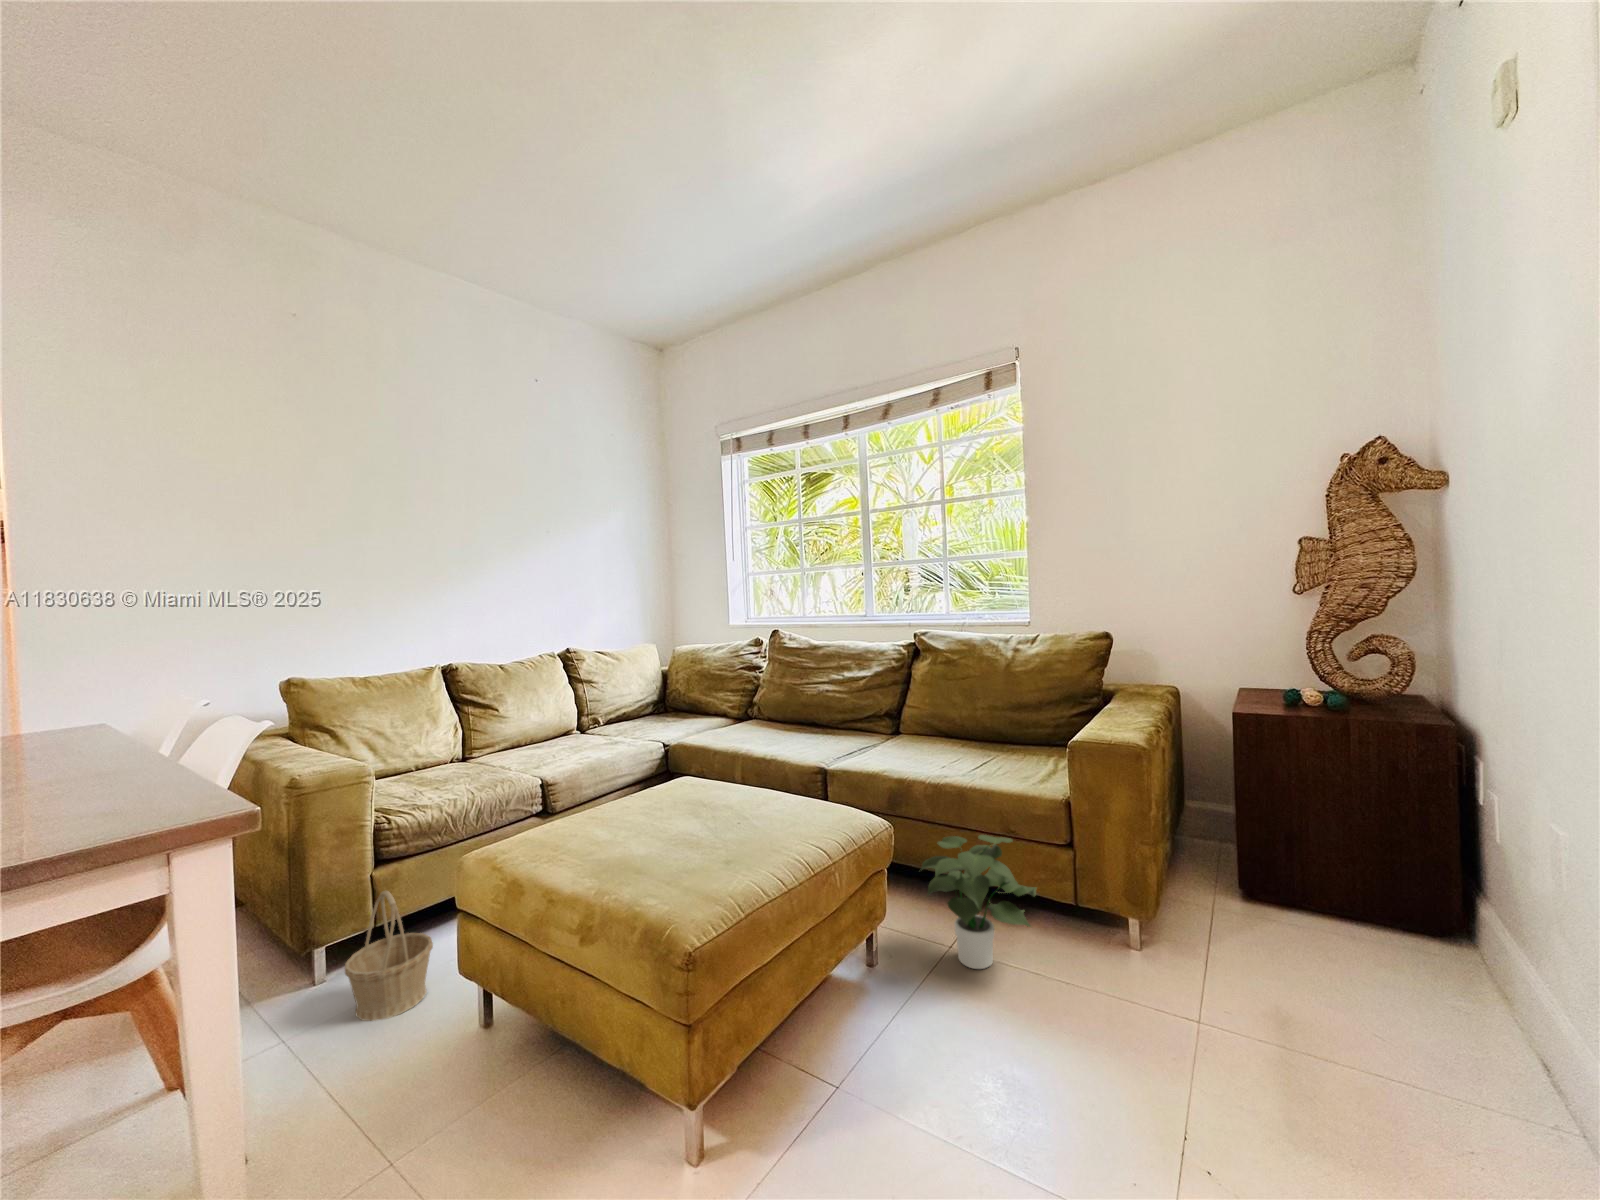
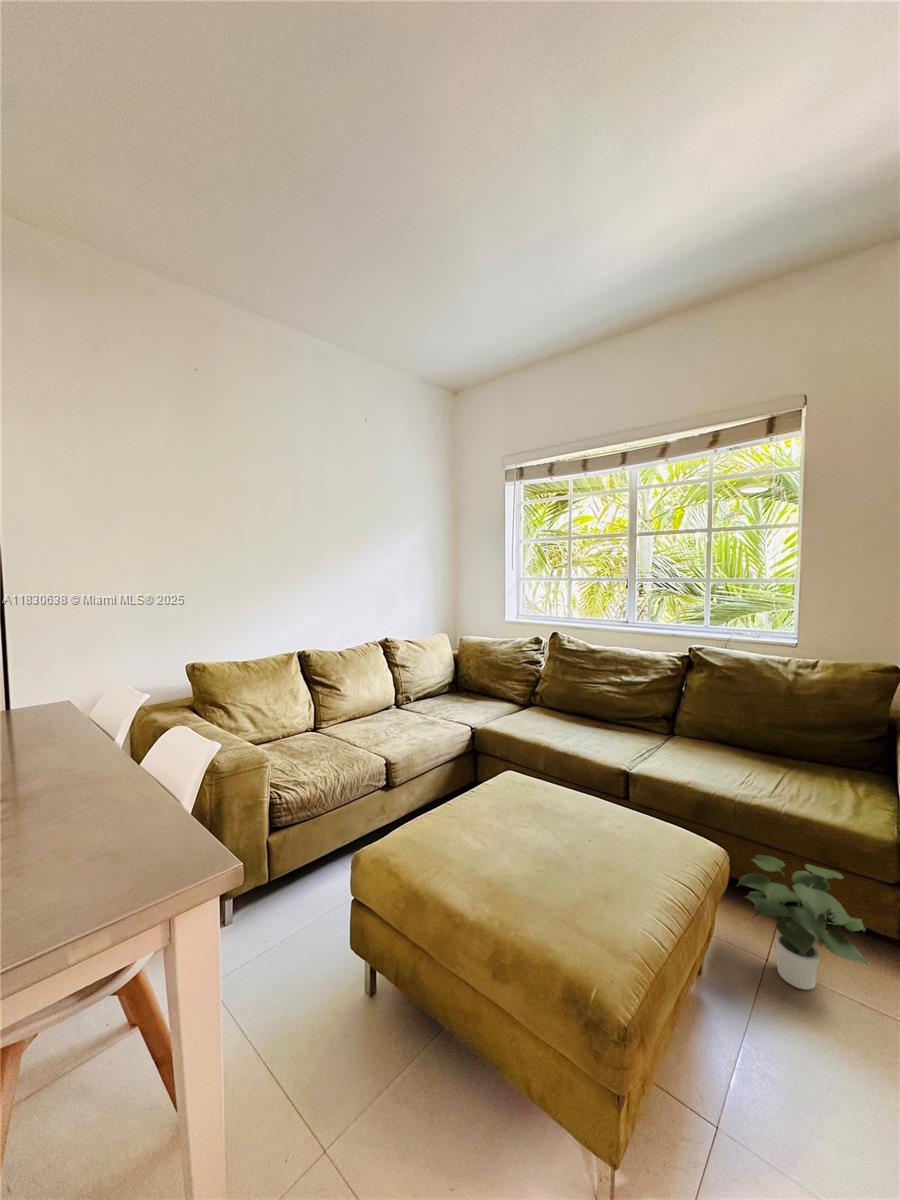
basket: present [345,891,433,1021] -> none [256,862,321,972]

